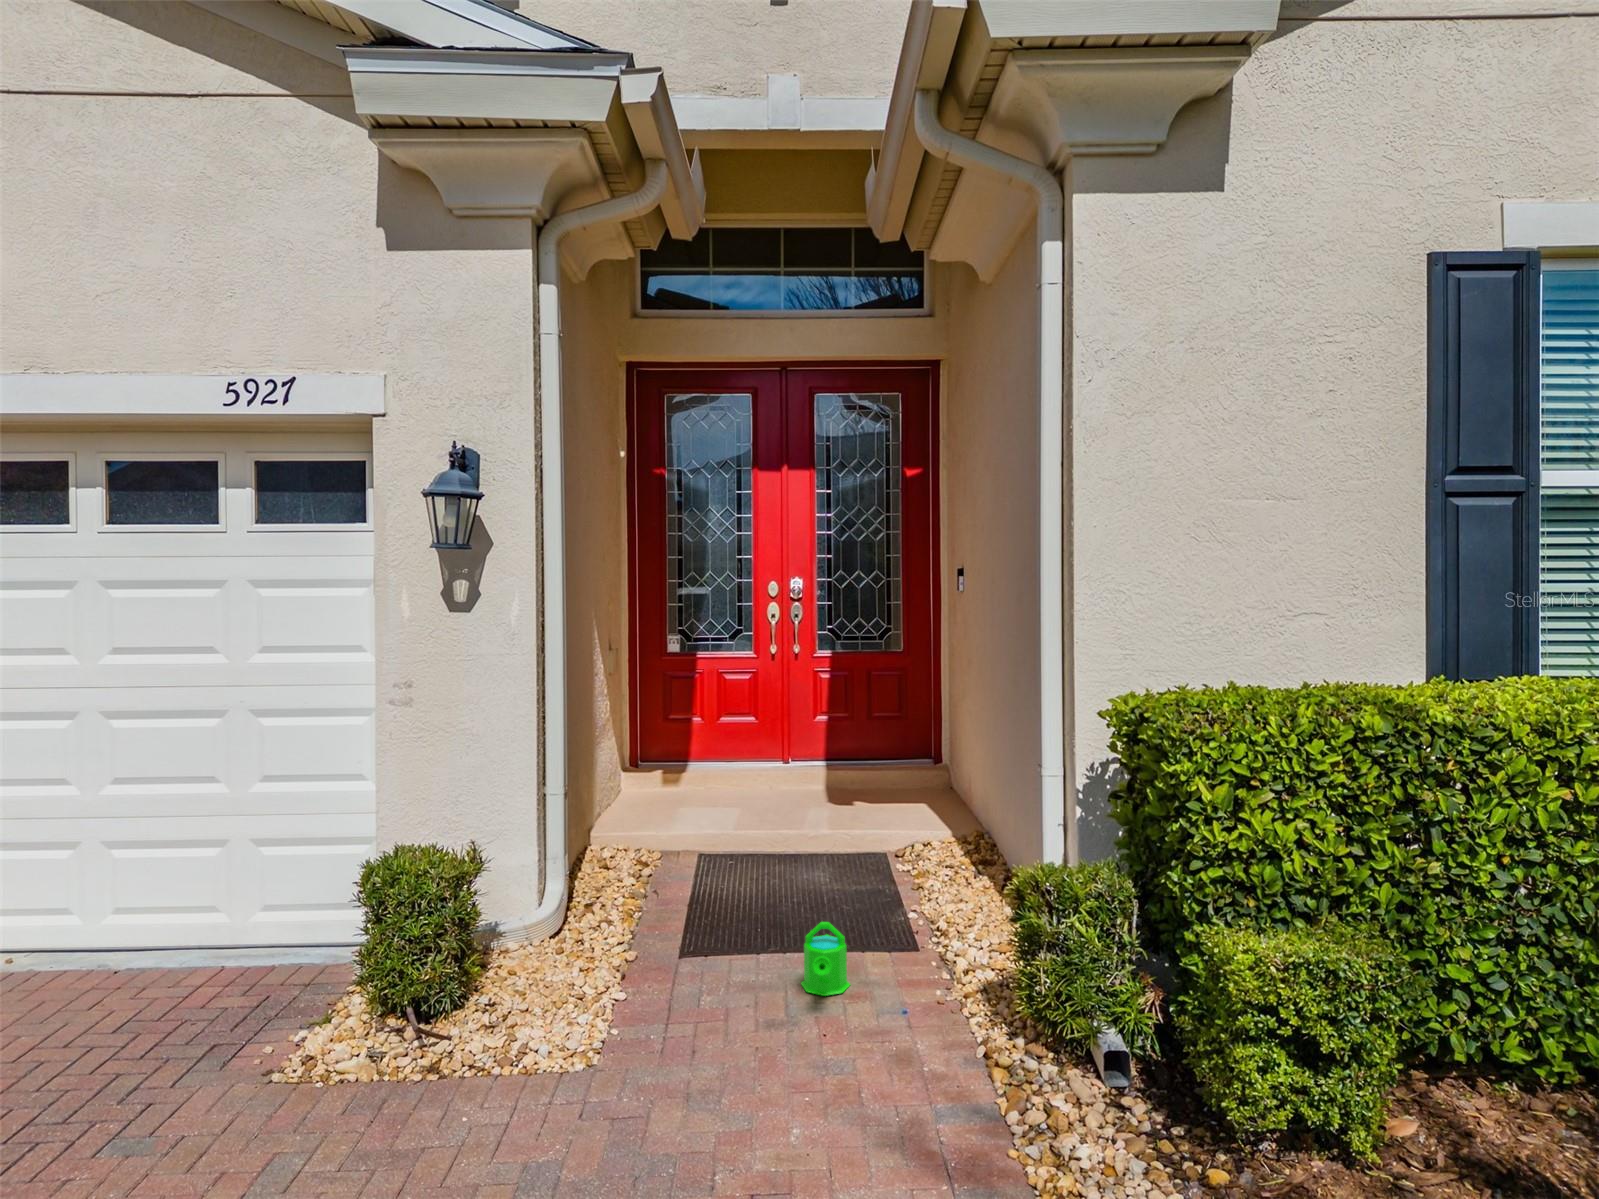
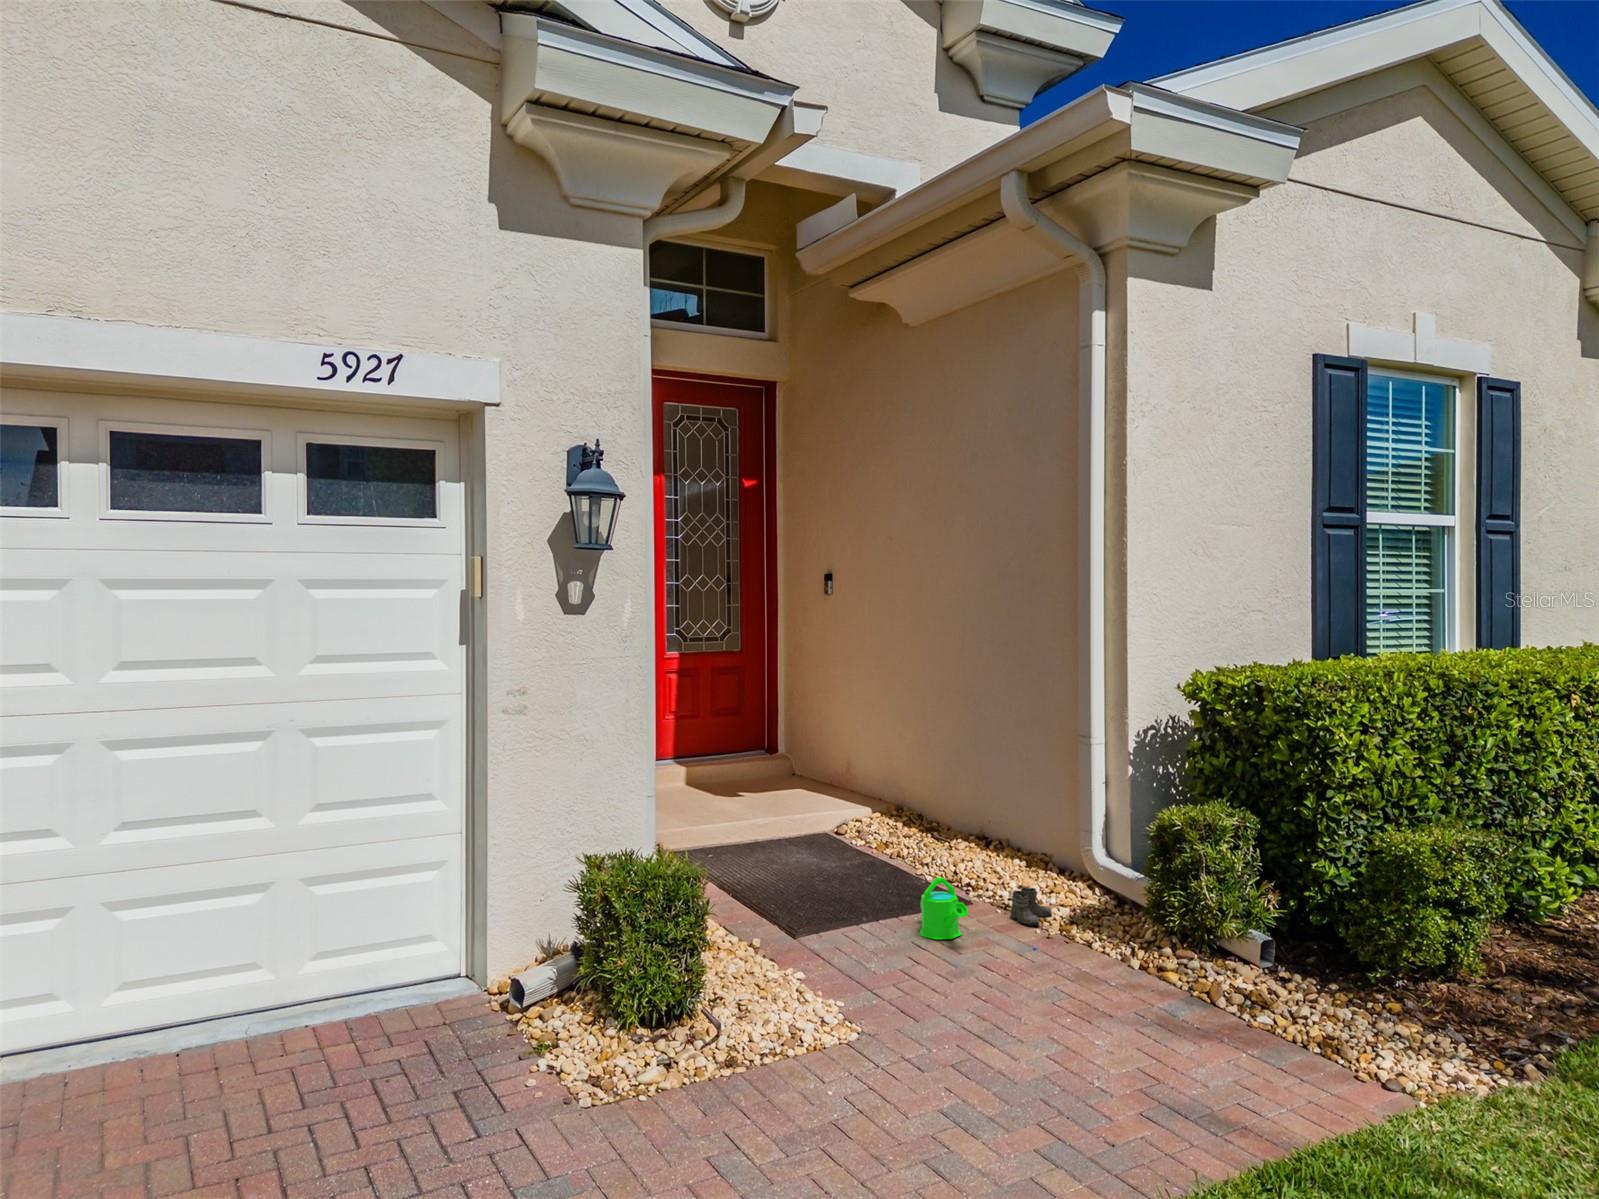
boots: none [916,951,981,1002] -> present [1010,888,1052,925]

